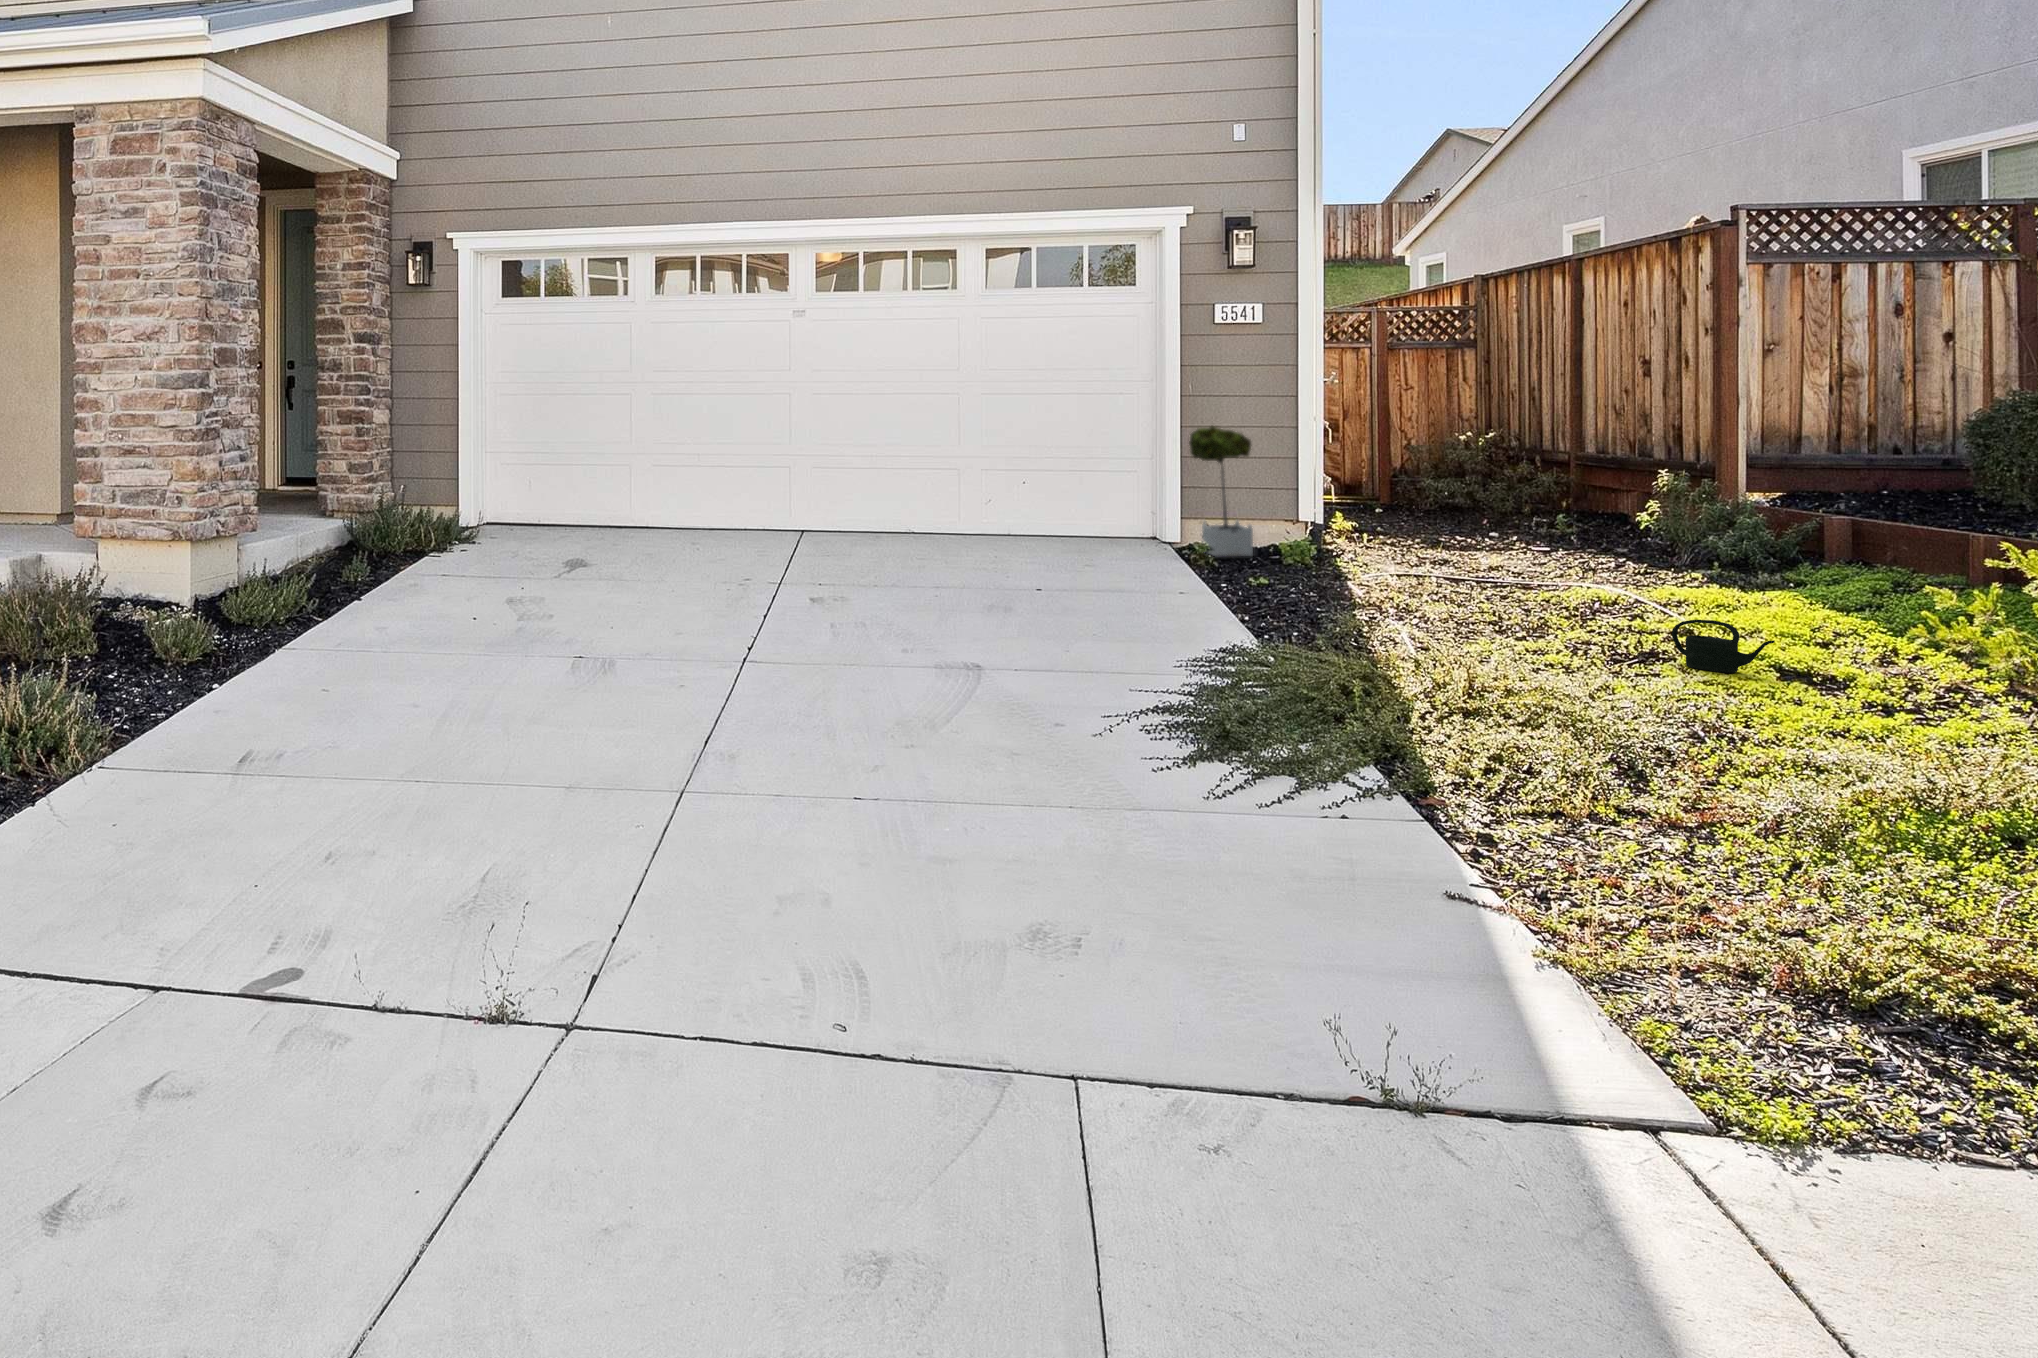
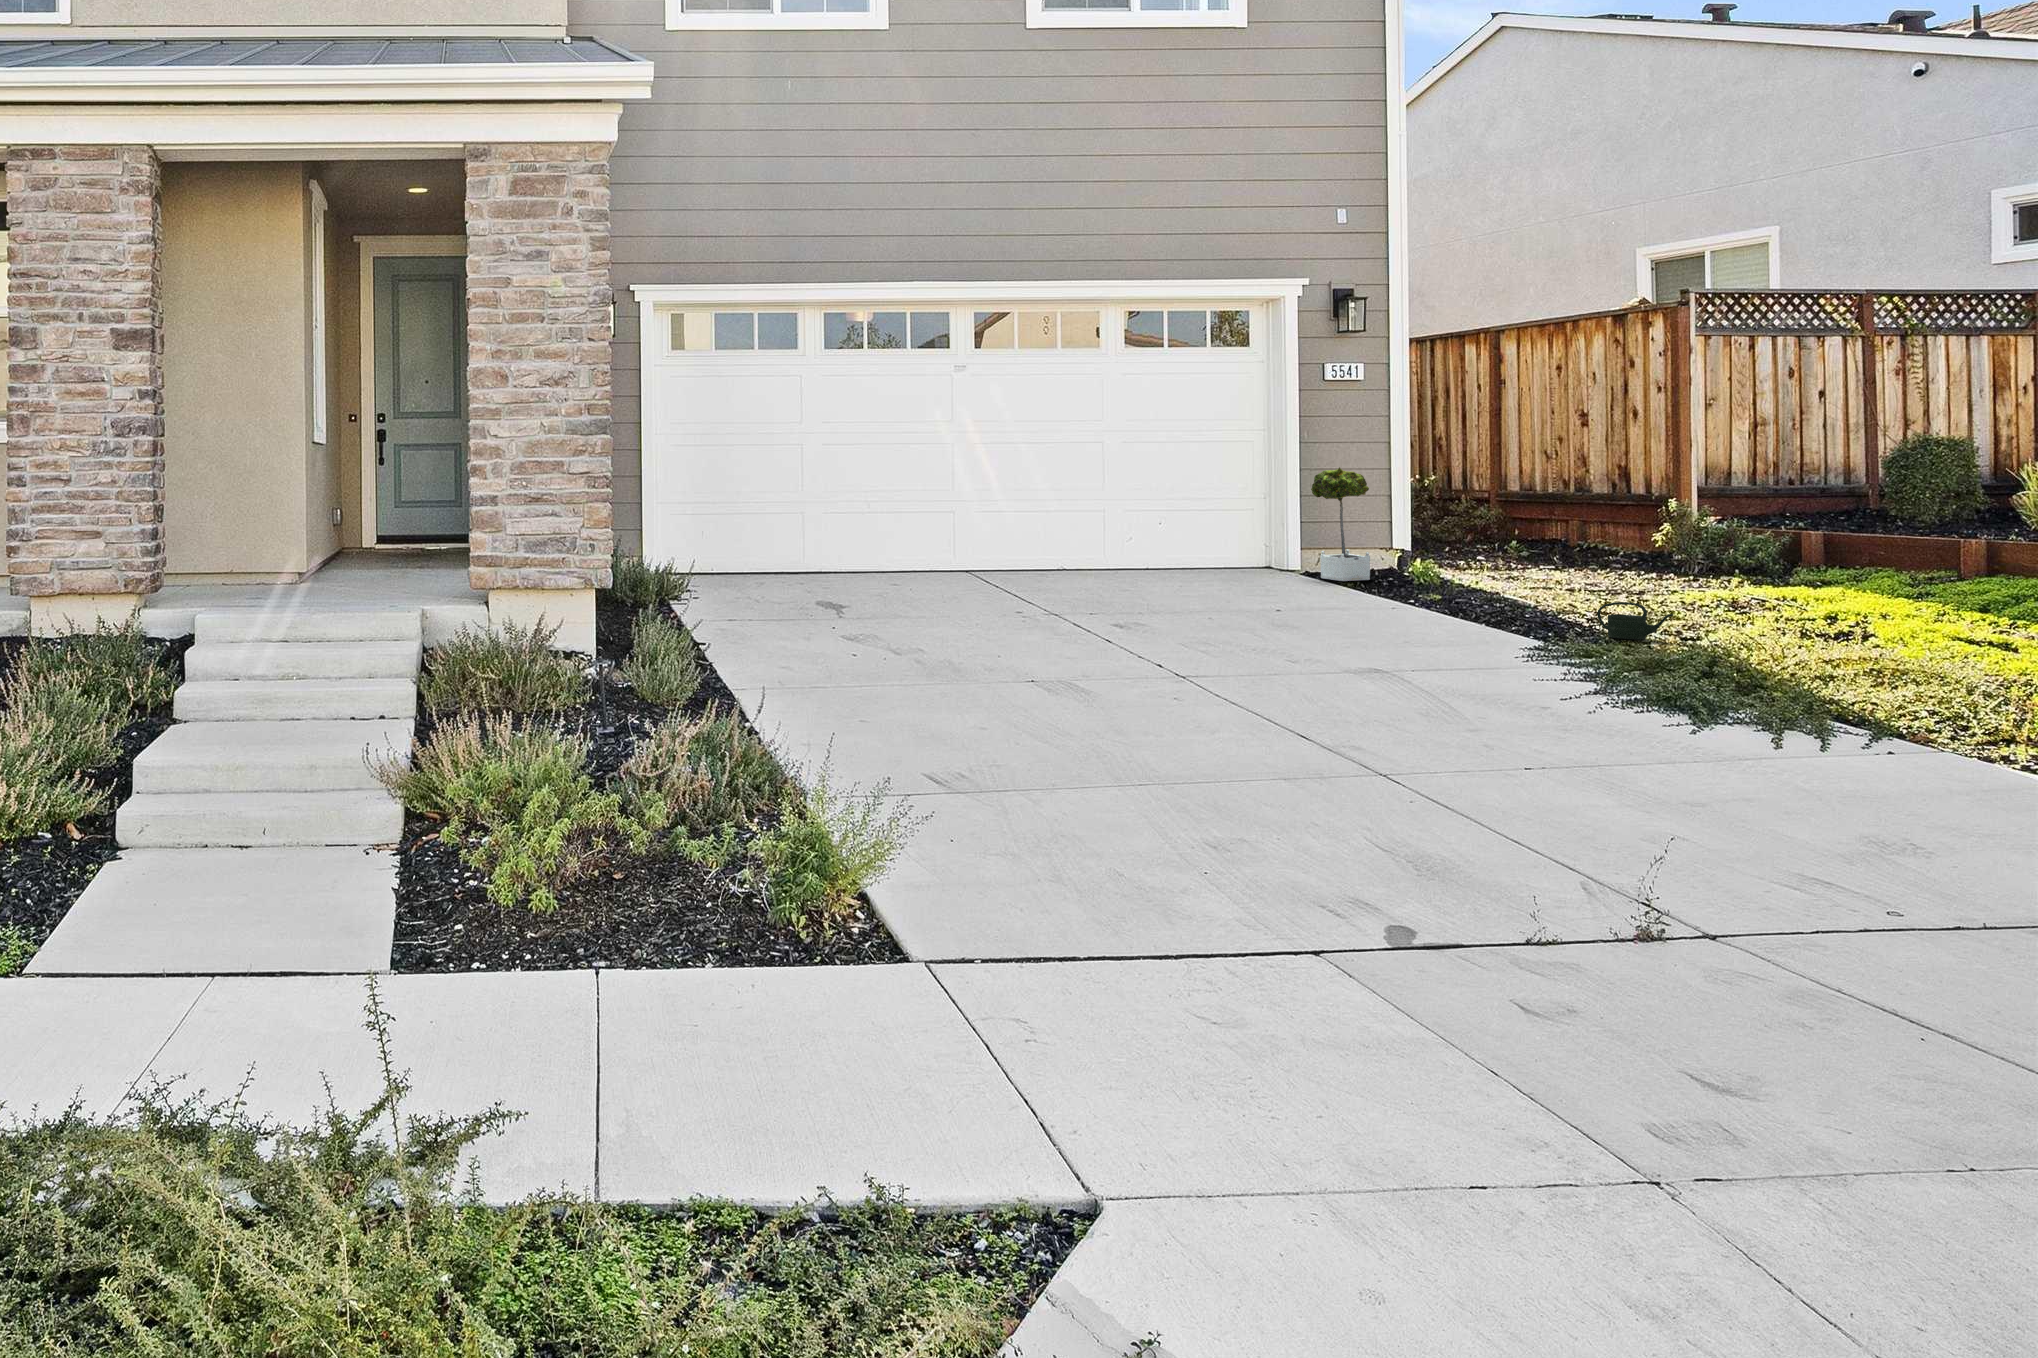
watering can: present [1672,619,1775,673] -> present [1597,602,1673,640]

